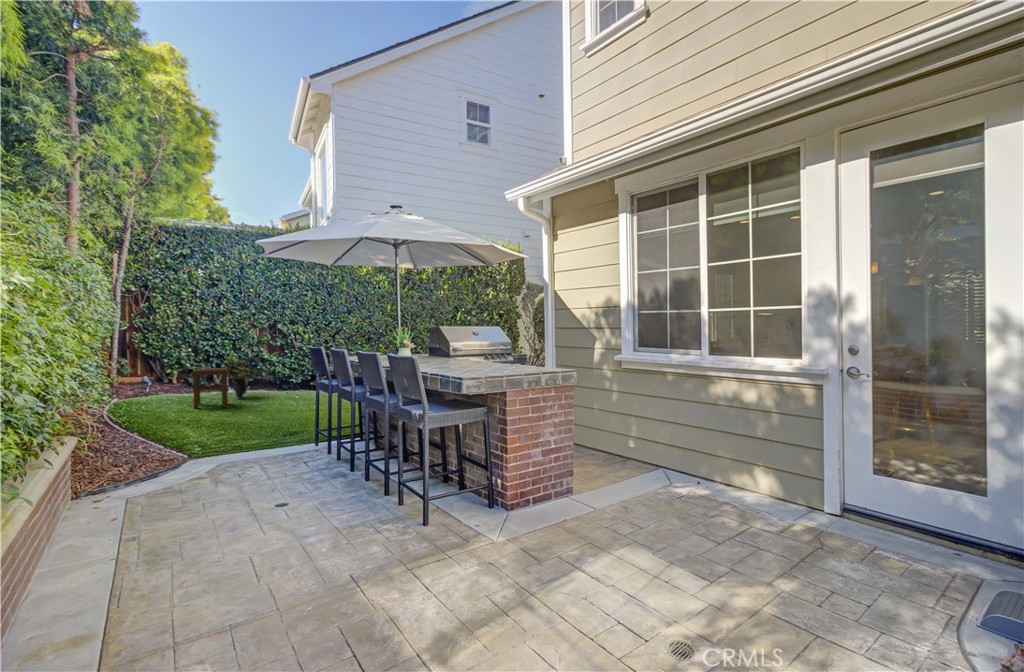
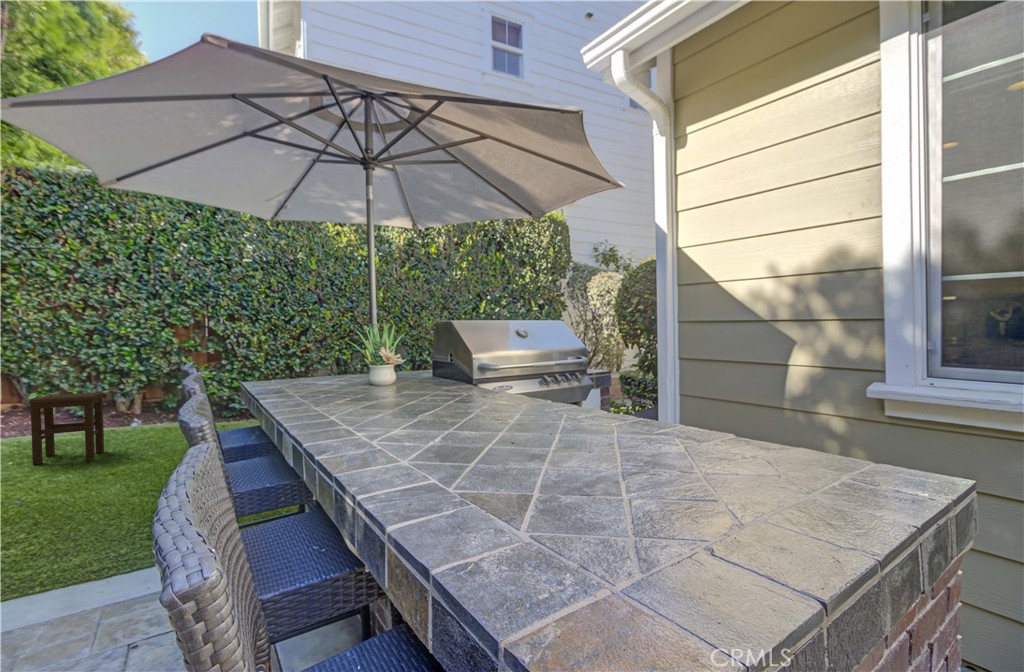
potted plant: present [222,356,251,399] -> none [103,369,156,441]

